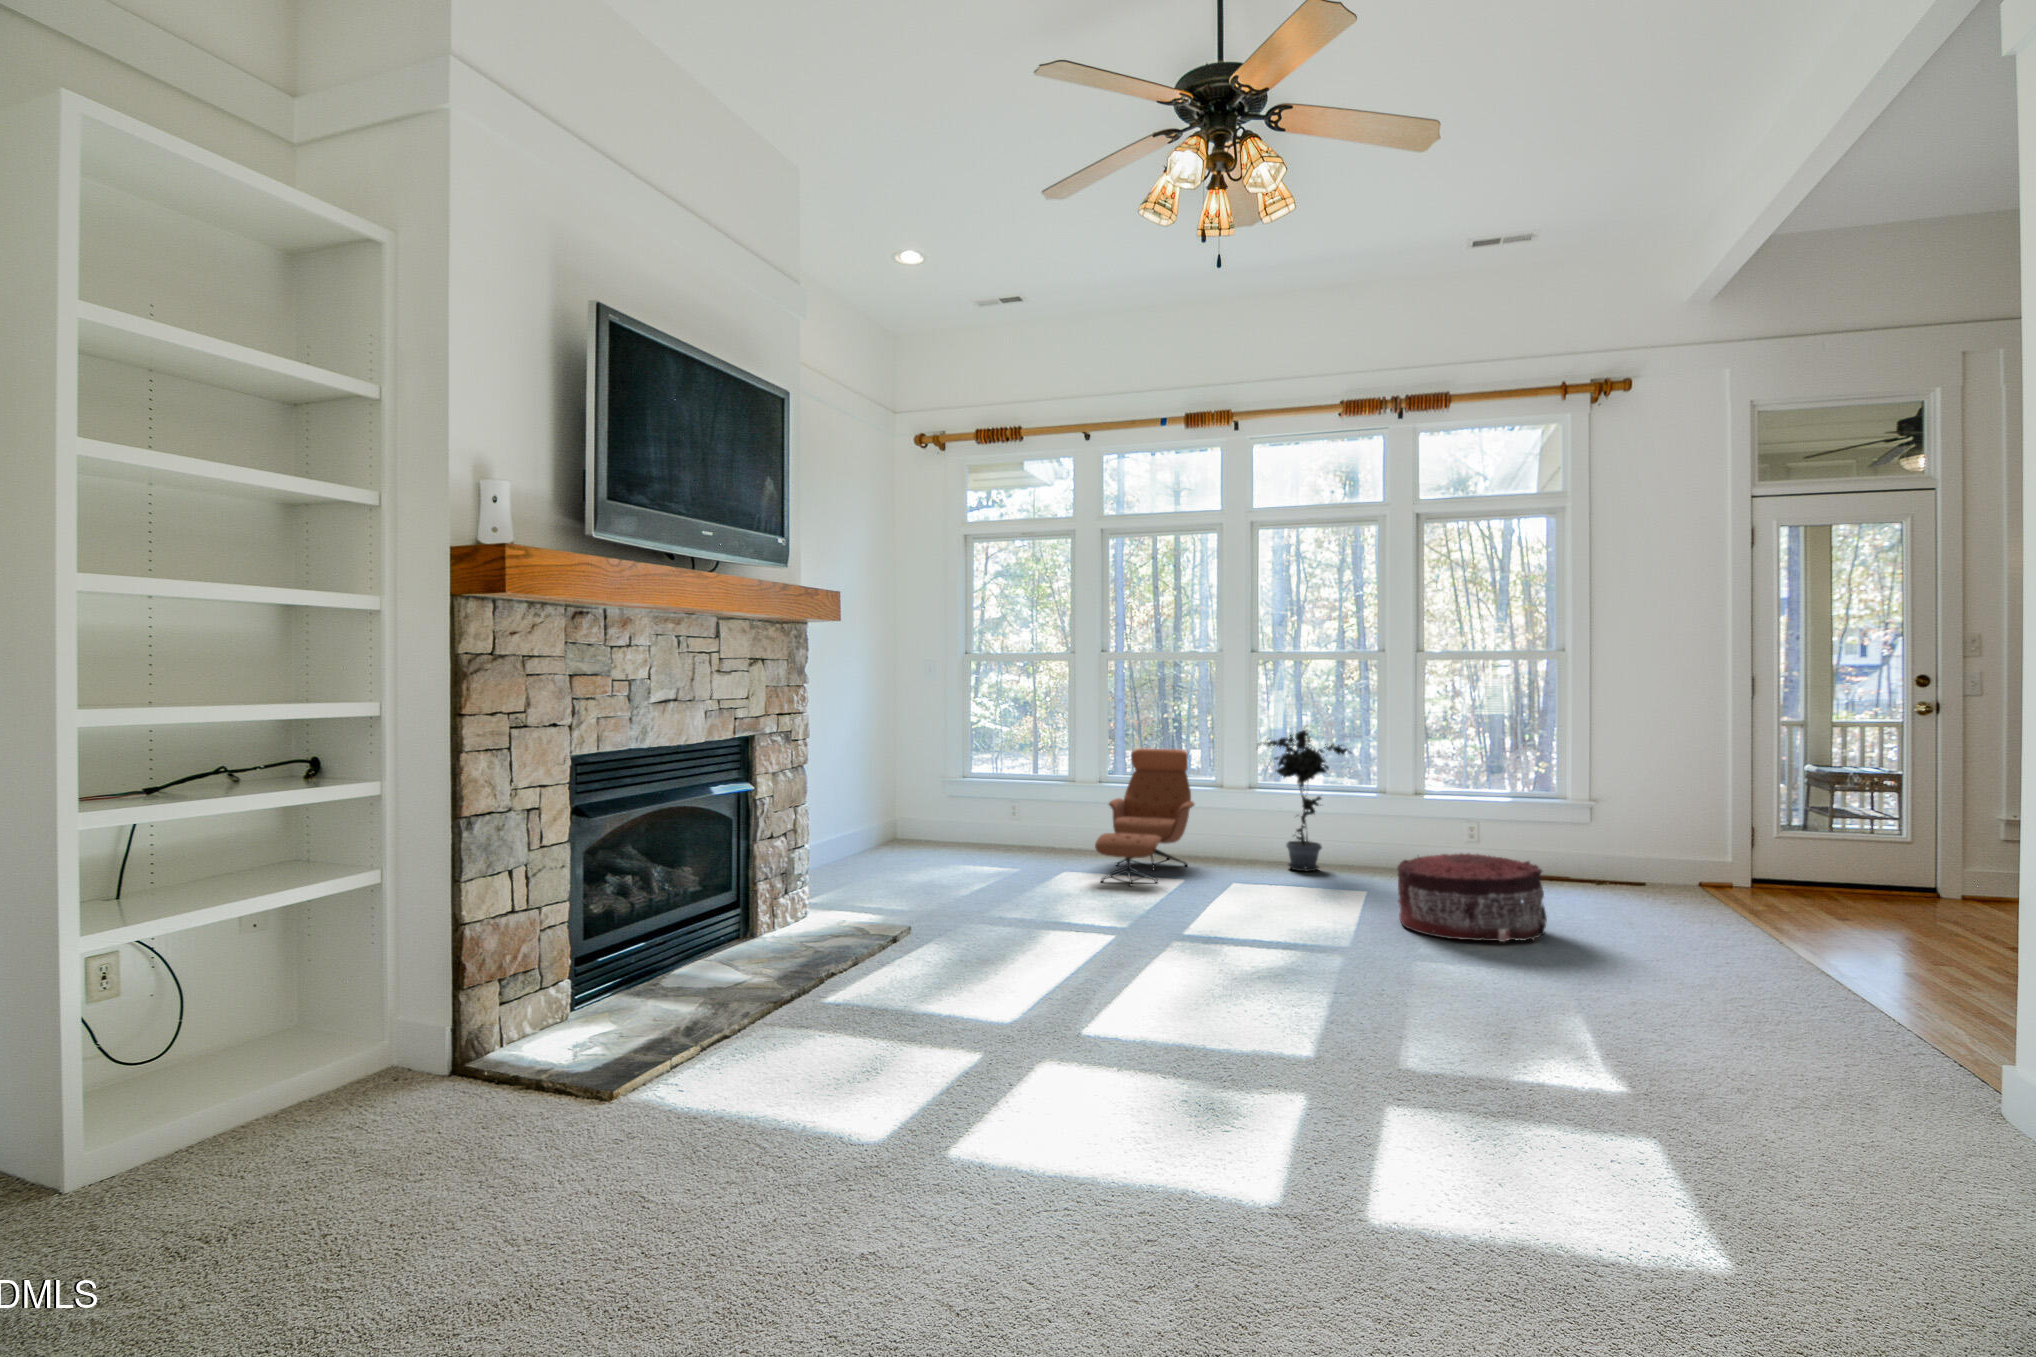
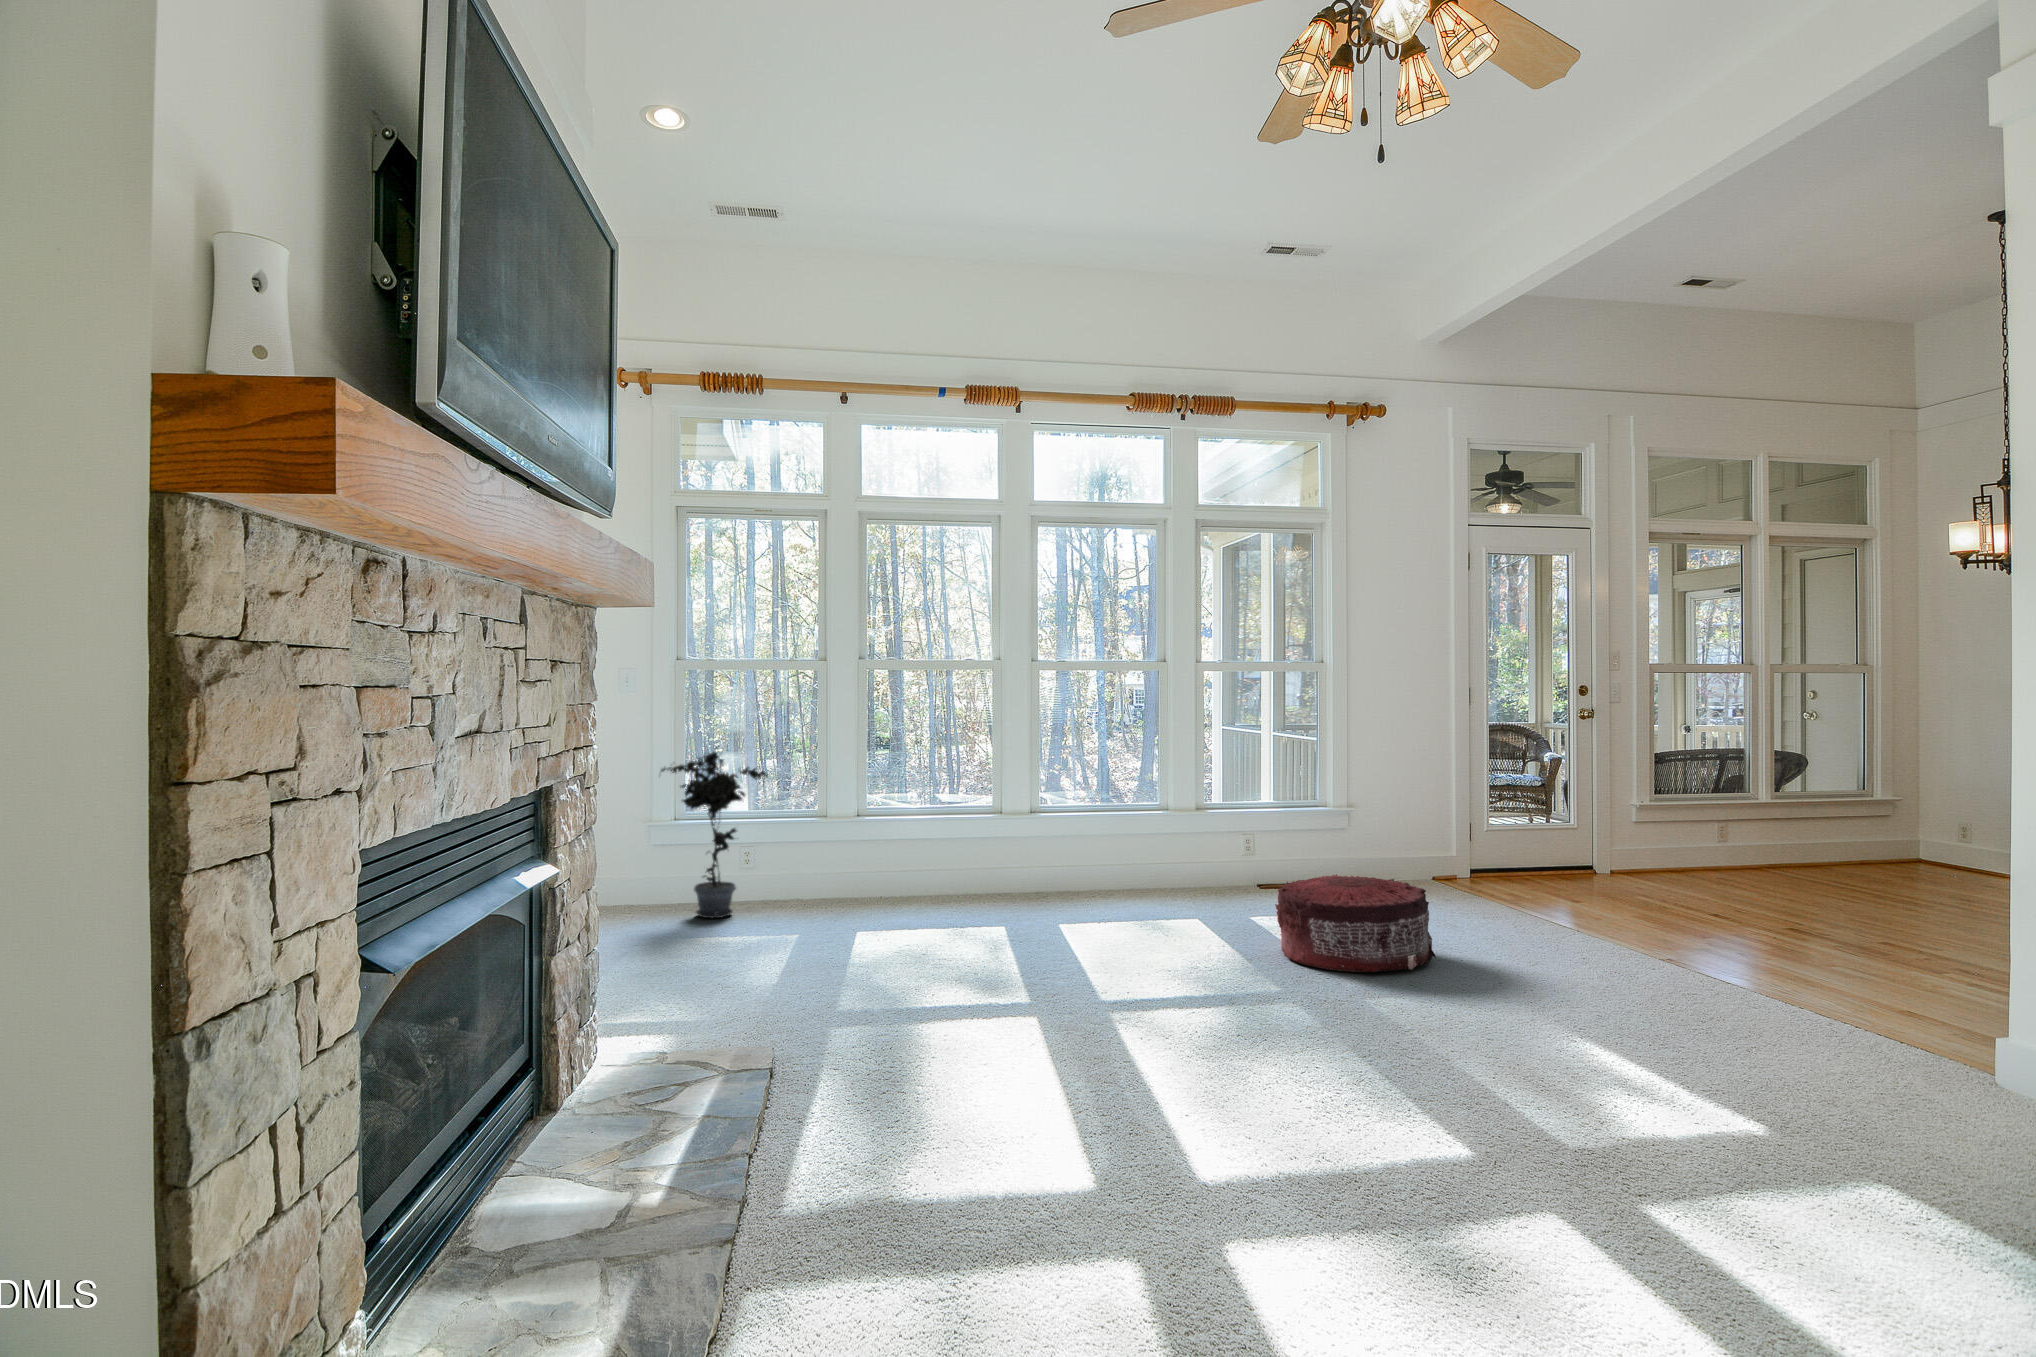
potted plant: present [1258,730,1351,871] -> present [661,752,768,918]
lounge chair: present [1095,748,1194,886] -> none [883,775,984,947]

